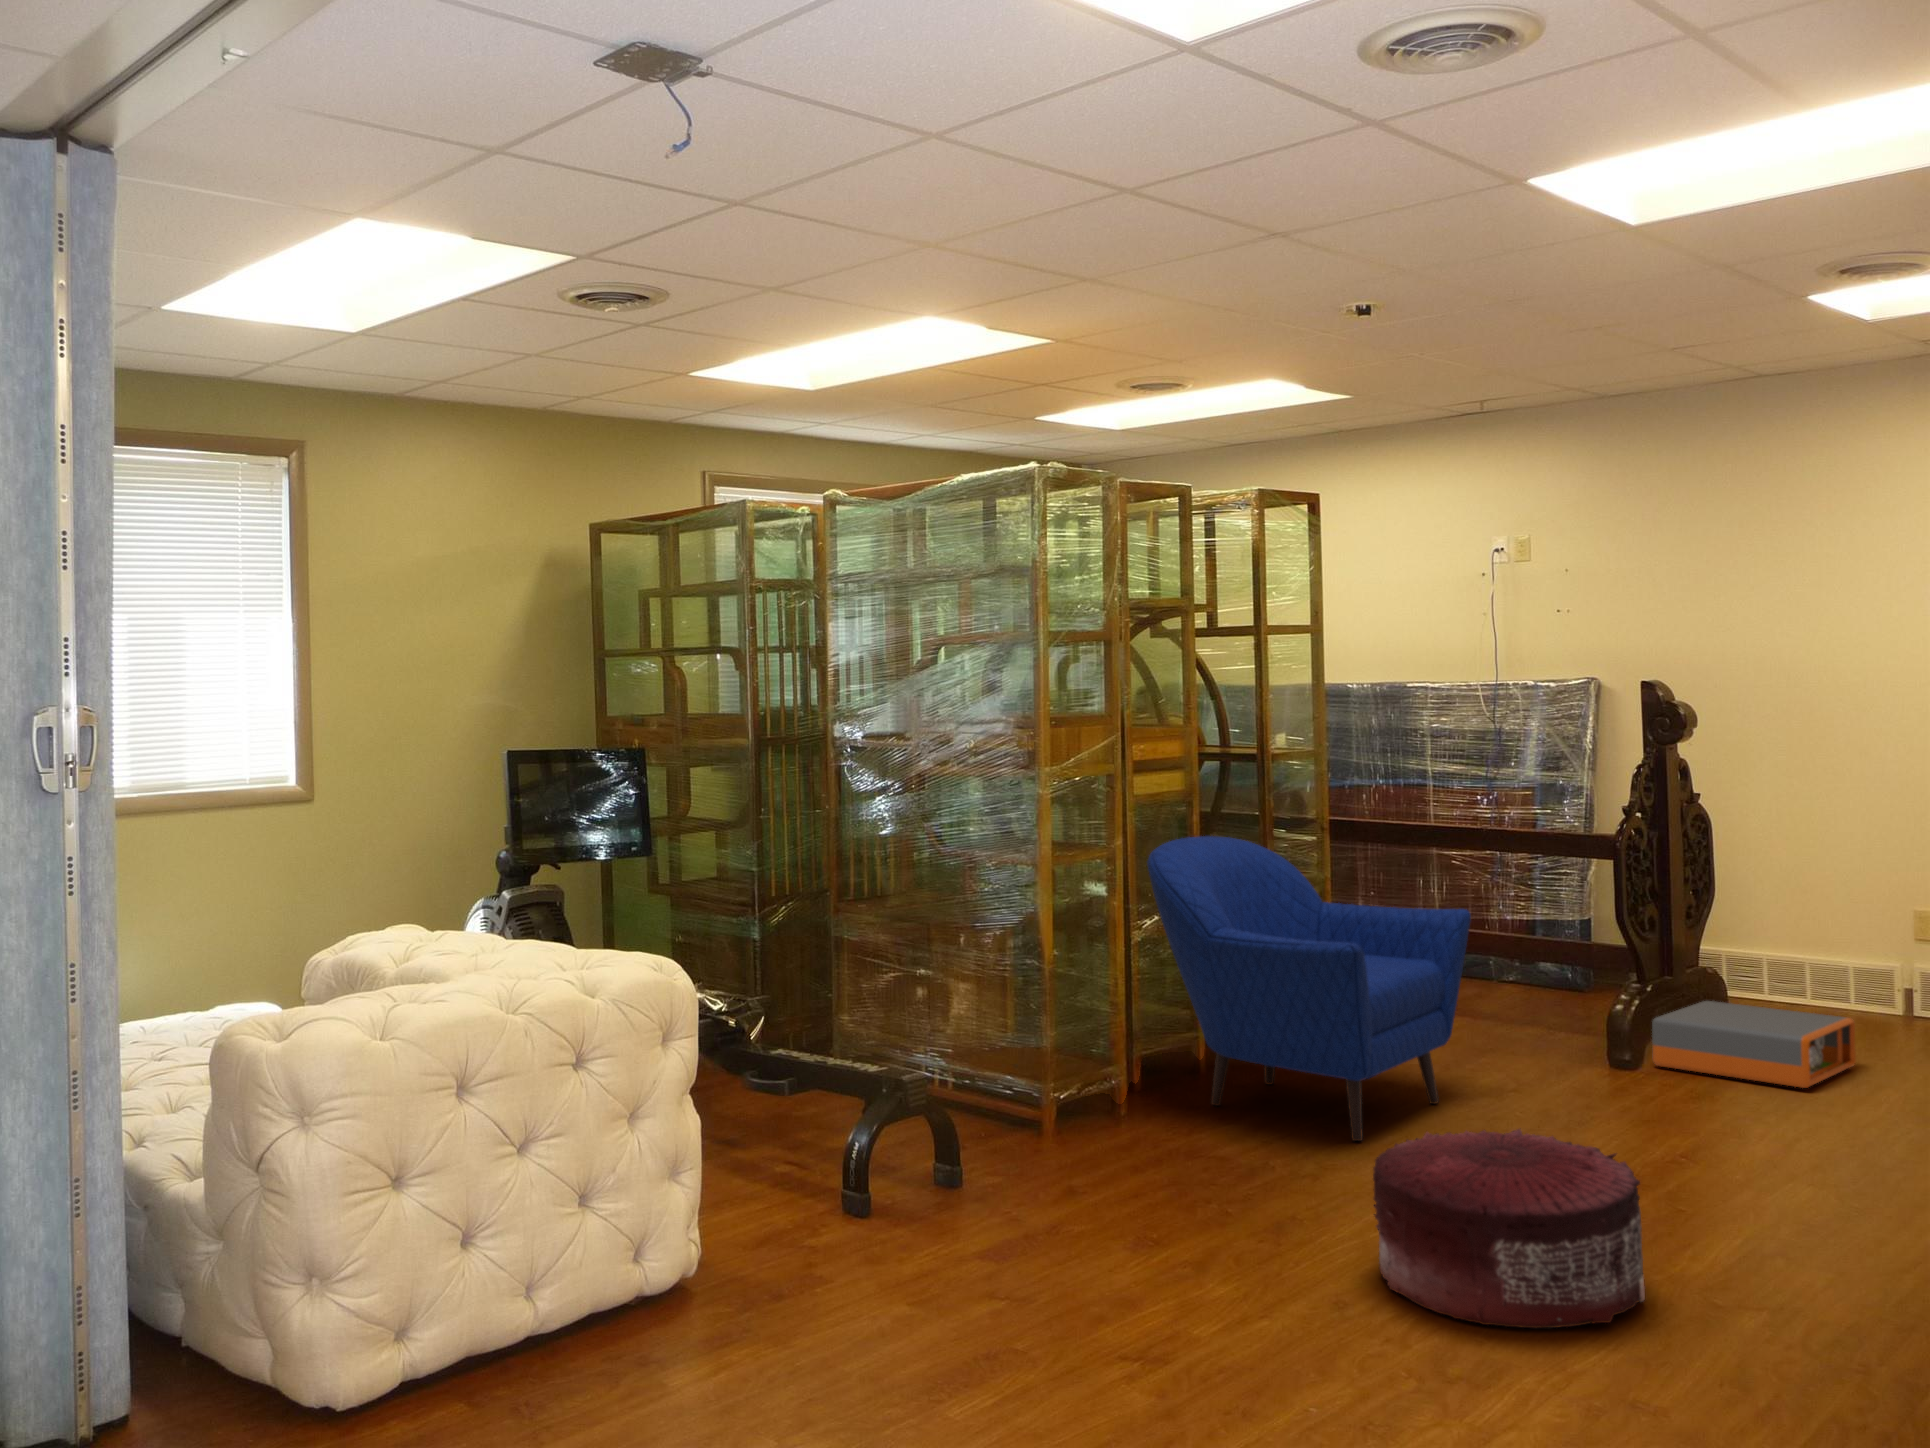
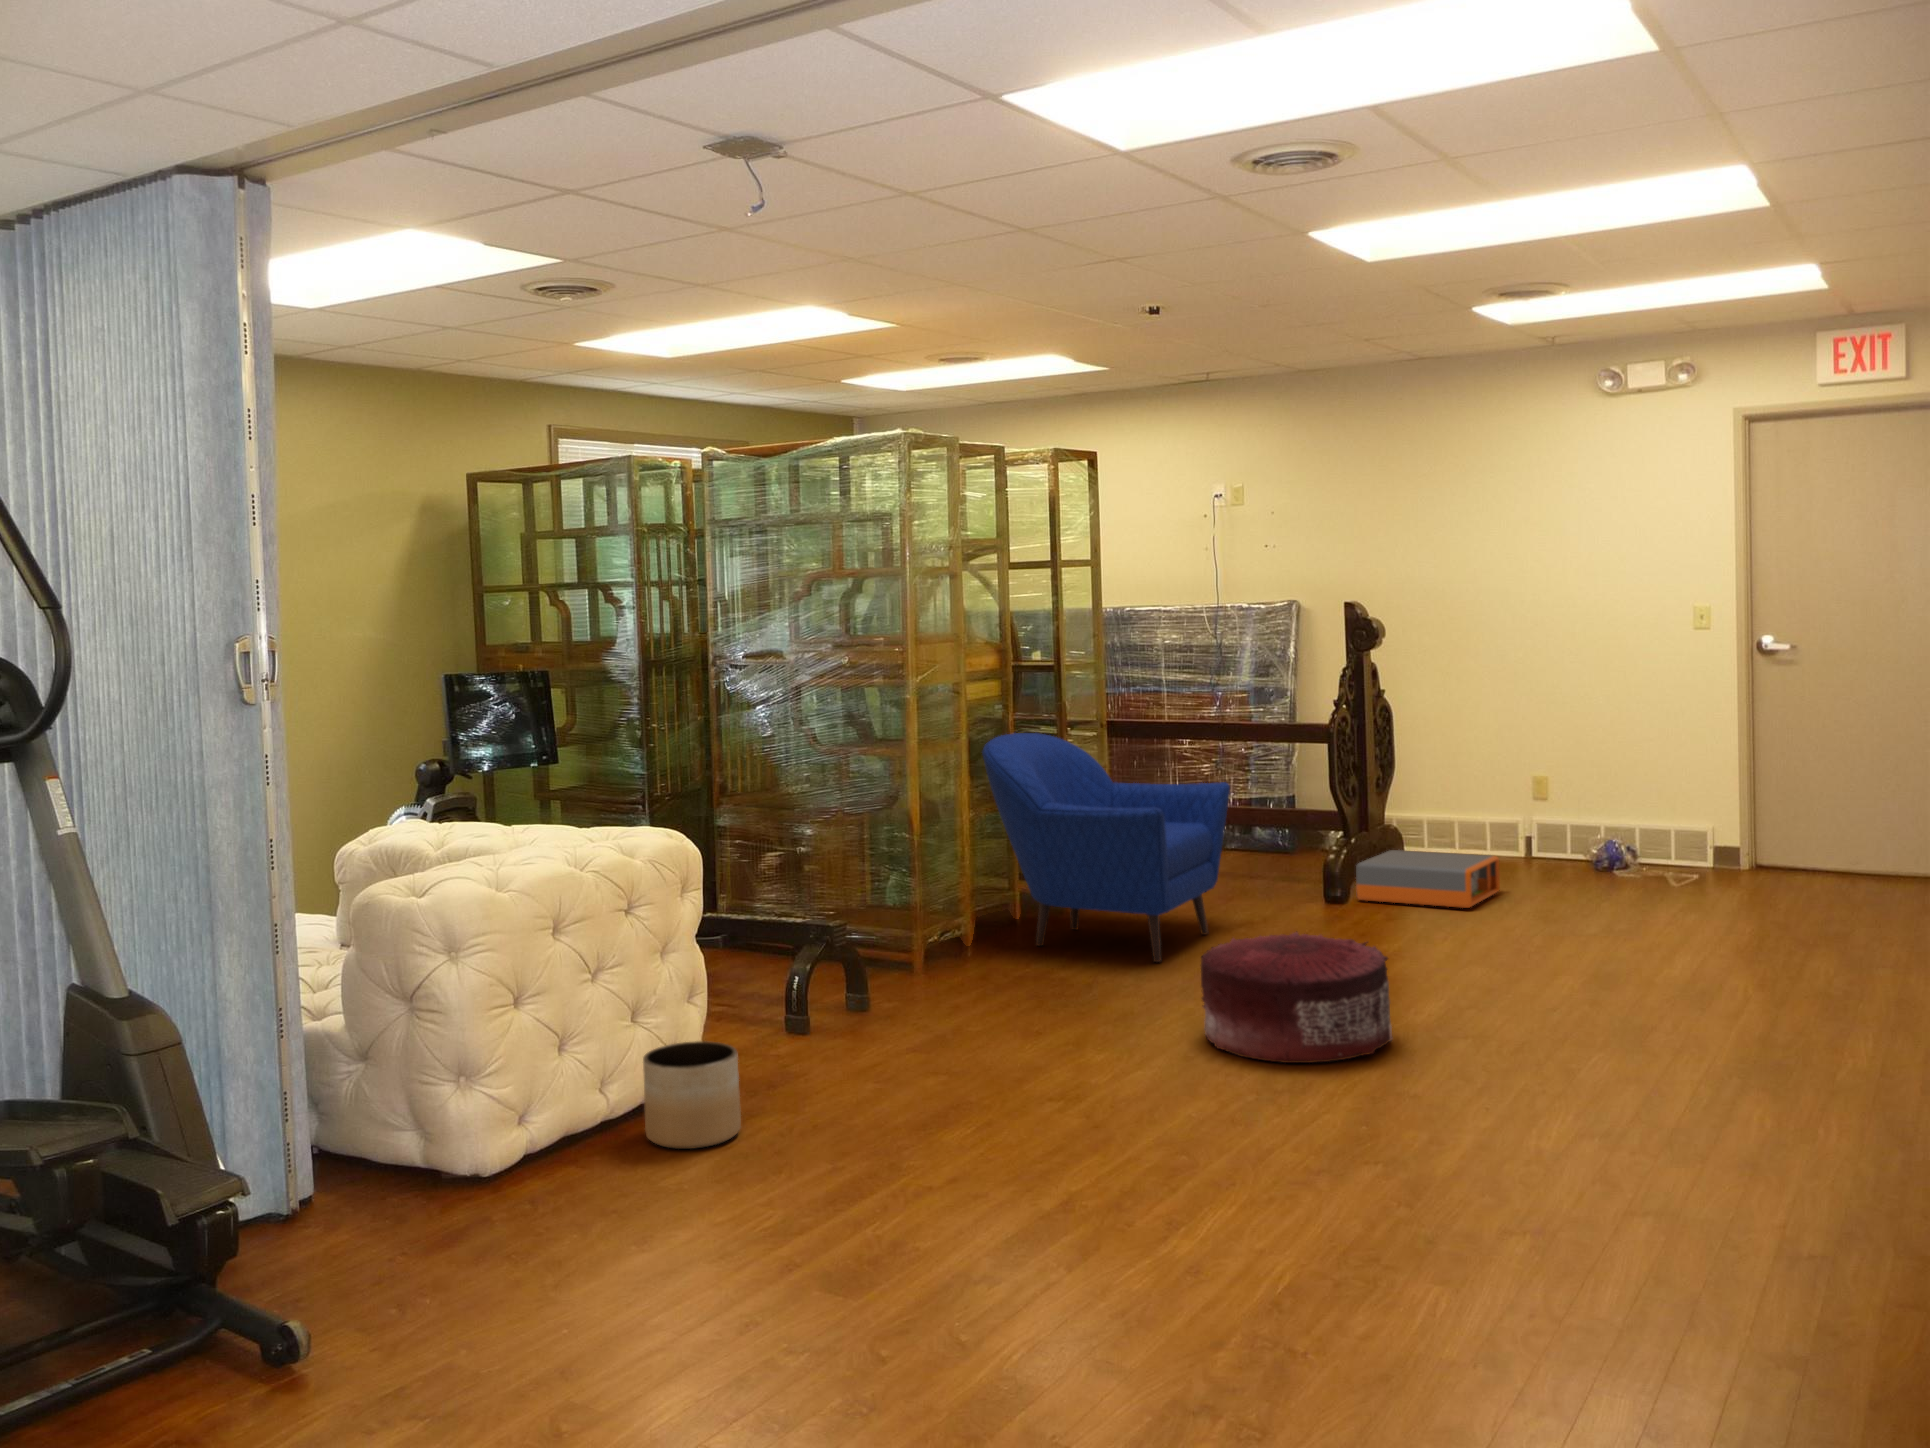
planter: none [582,1237,708,1386] -> present [643,1041,741,1149]

